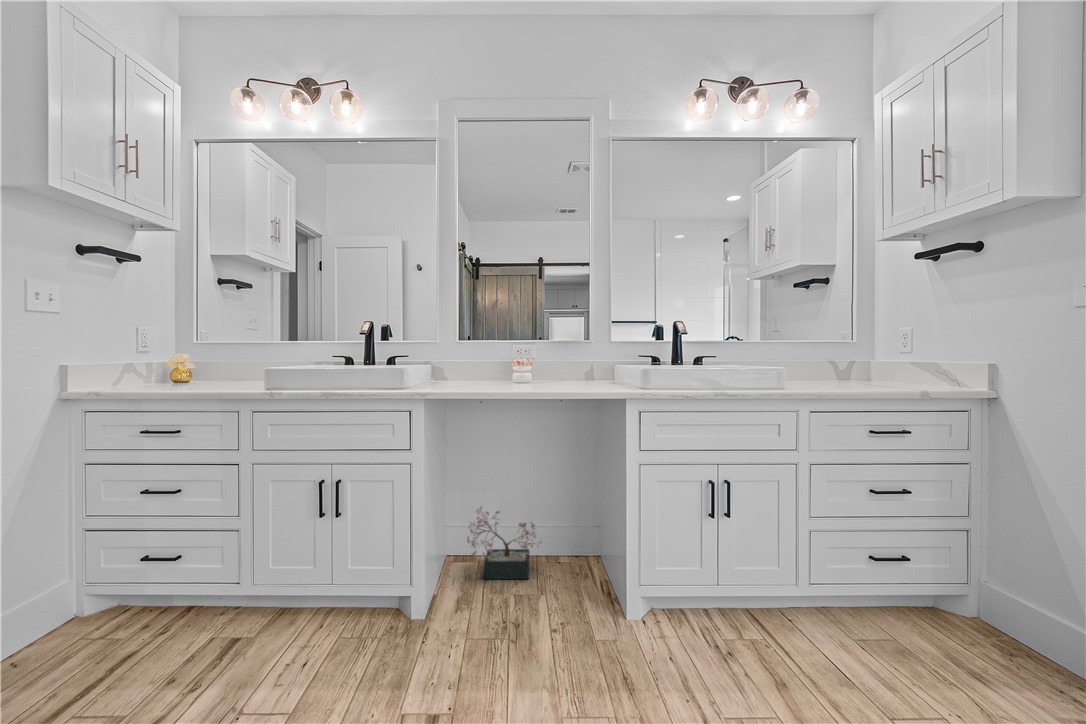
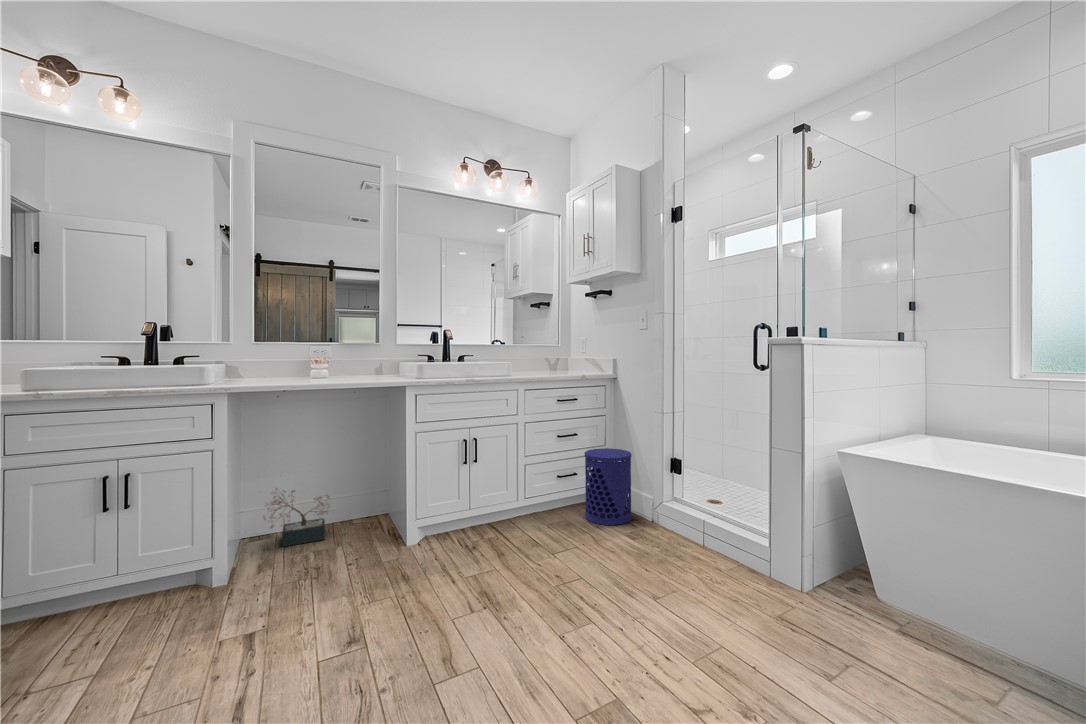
waste bin: none [923,515,1045,675] -> present [584,448,632,525]

